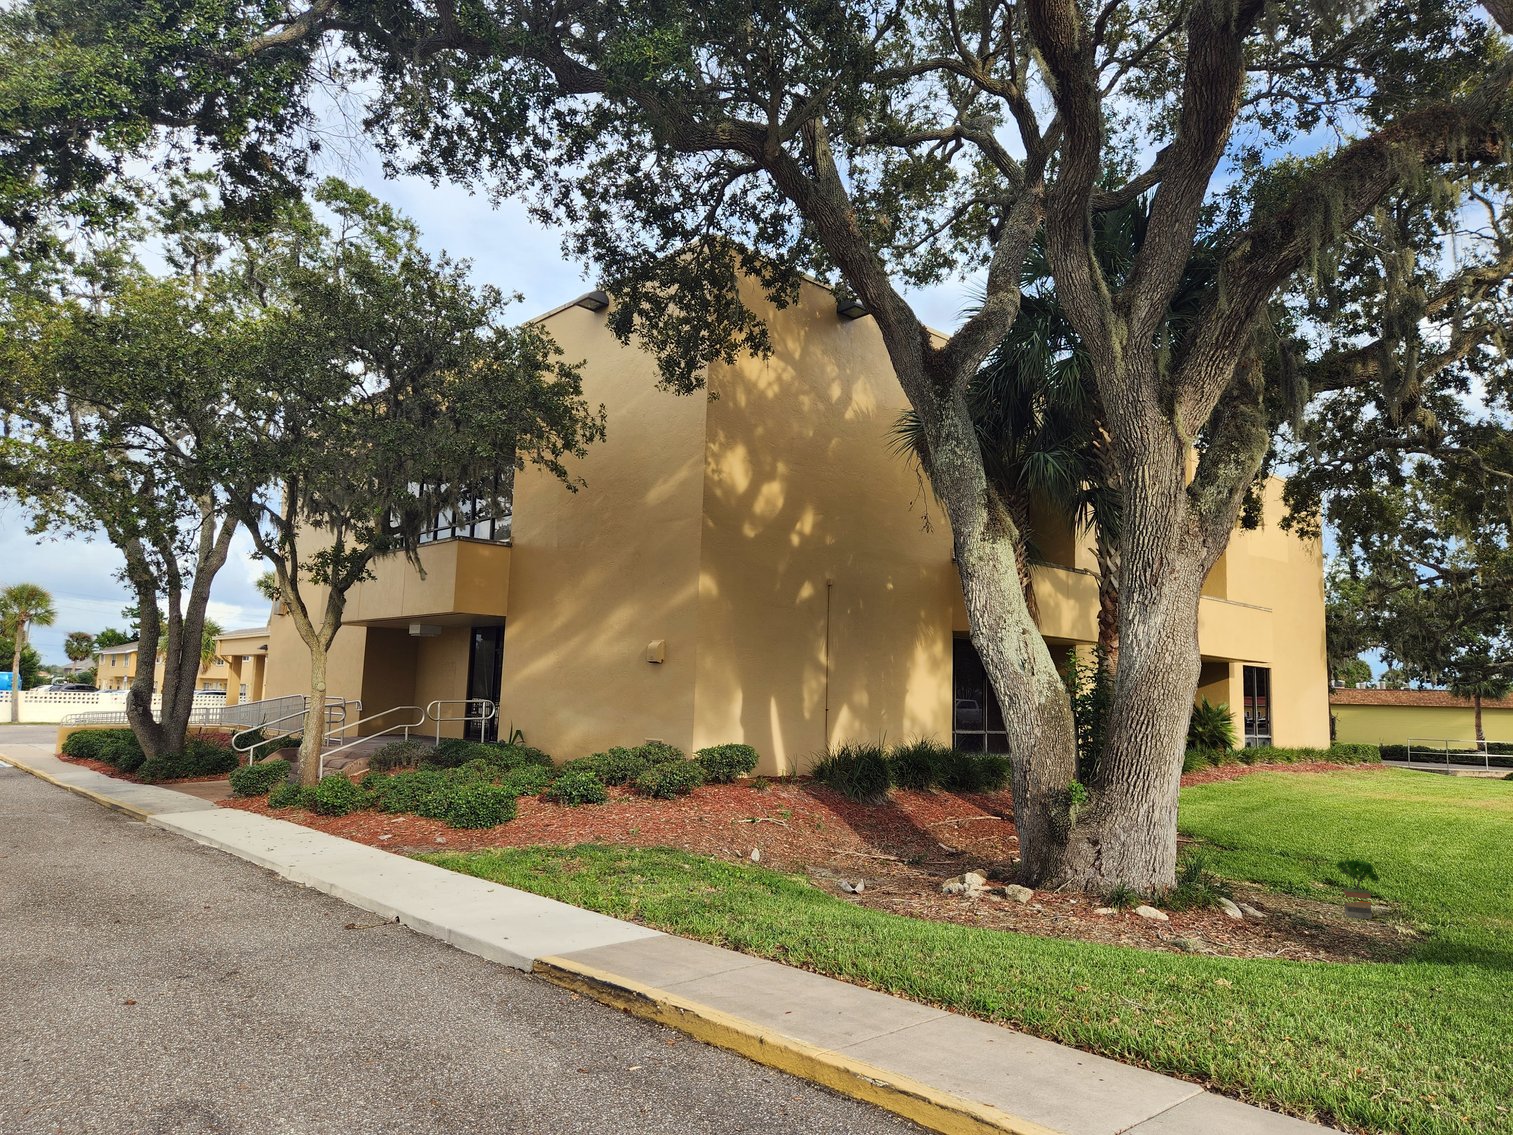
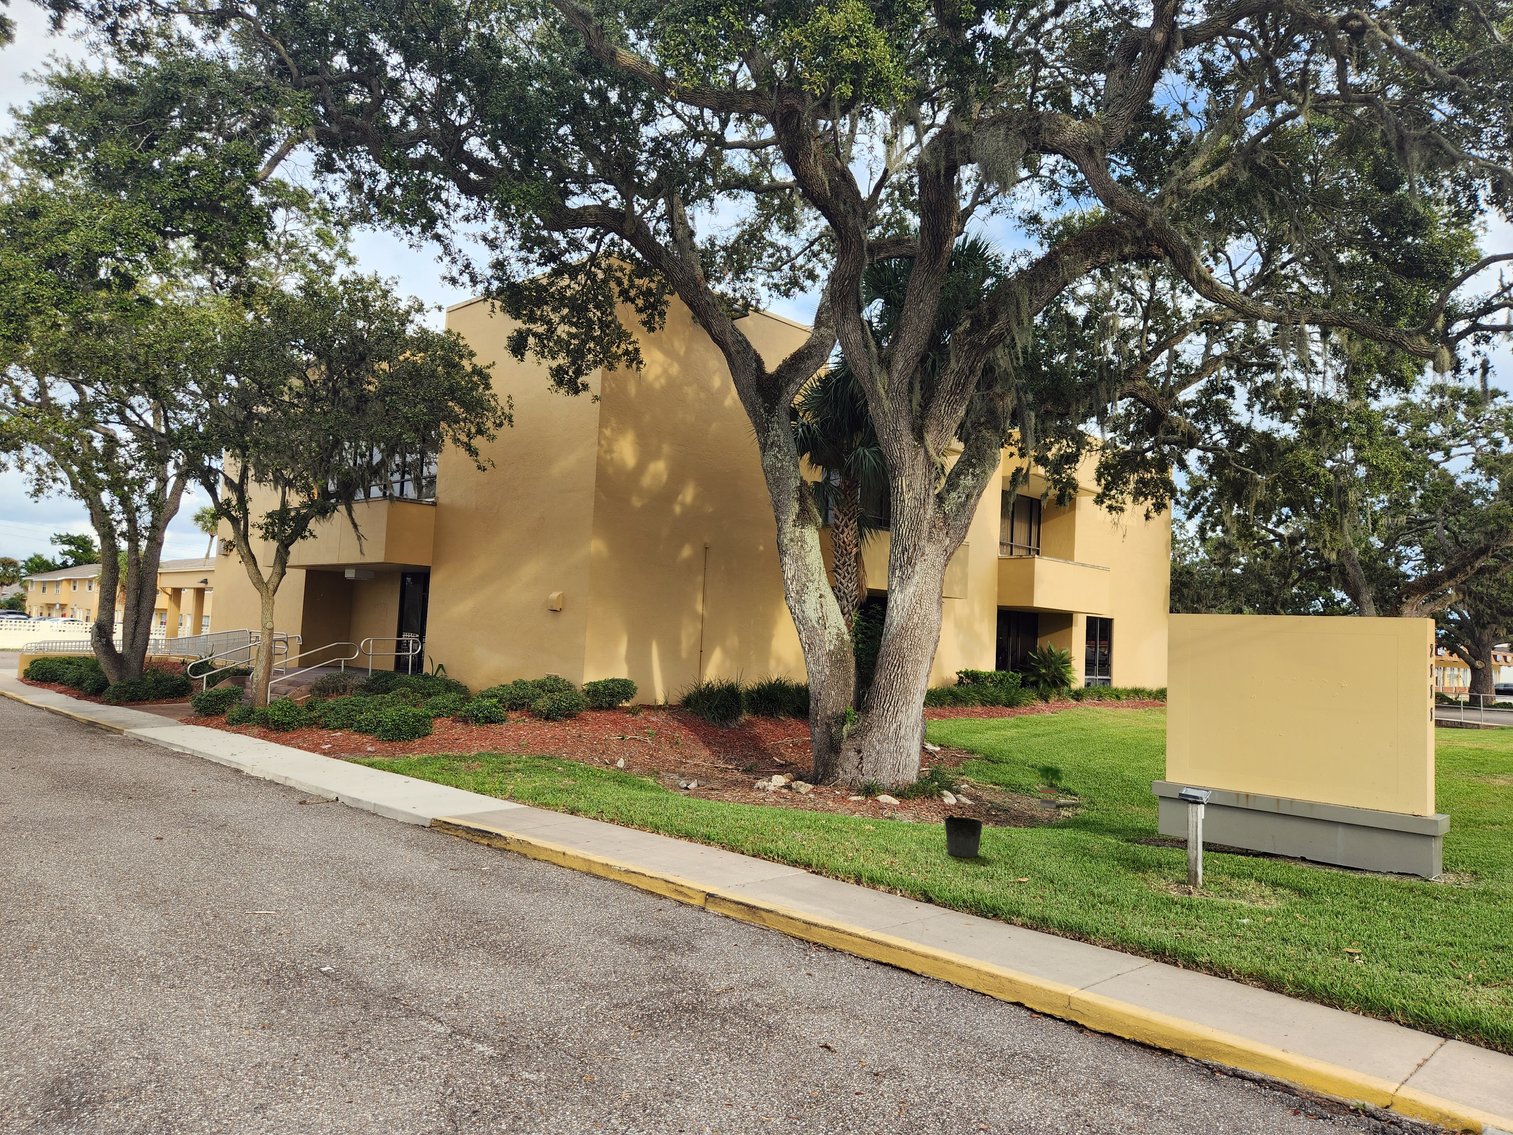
bucket: none [1378,966,1459,1045] -> present [943,814,983,857]

